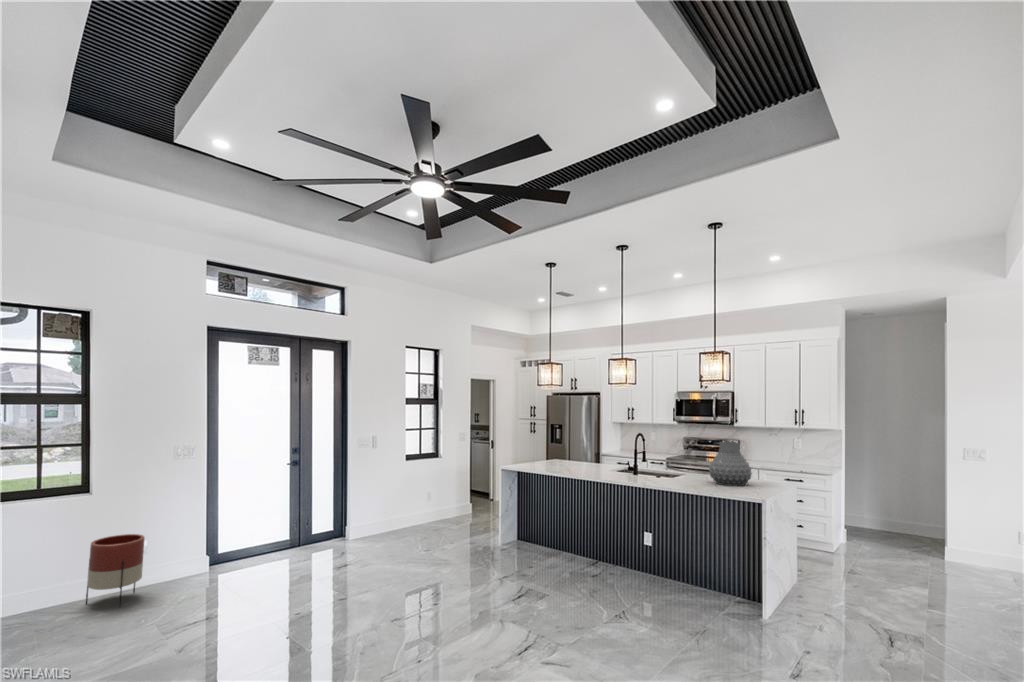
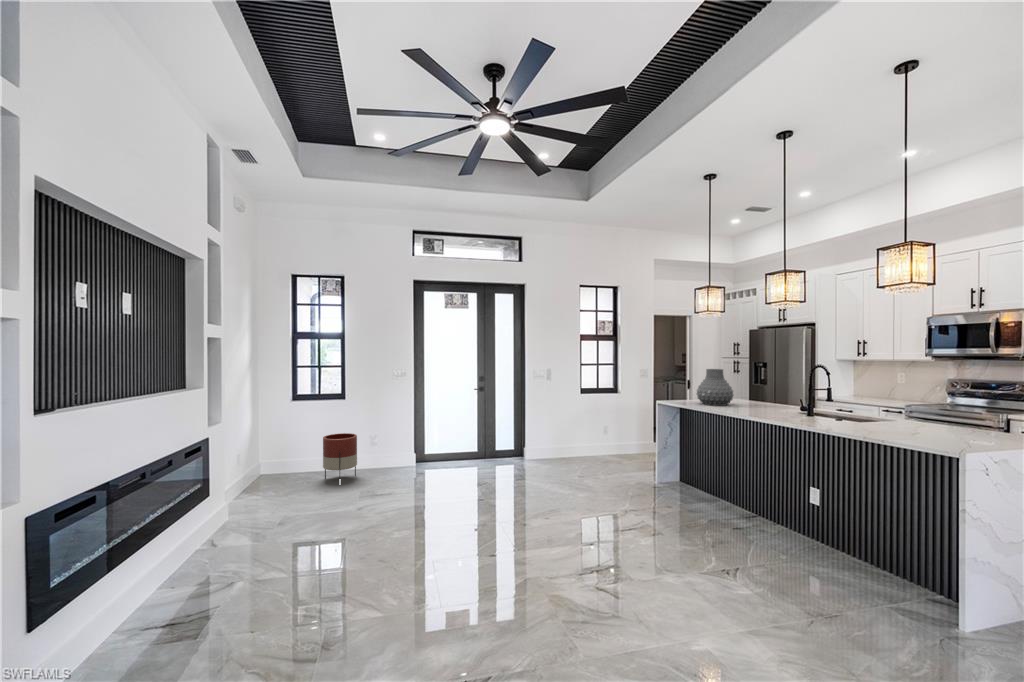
vase: present [709,442,752,486] -> present [697,369,734,406]

